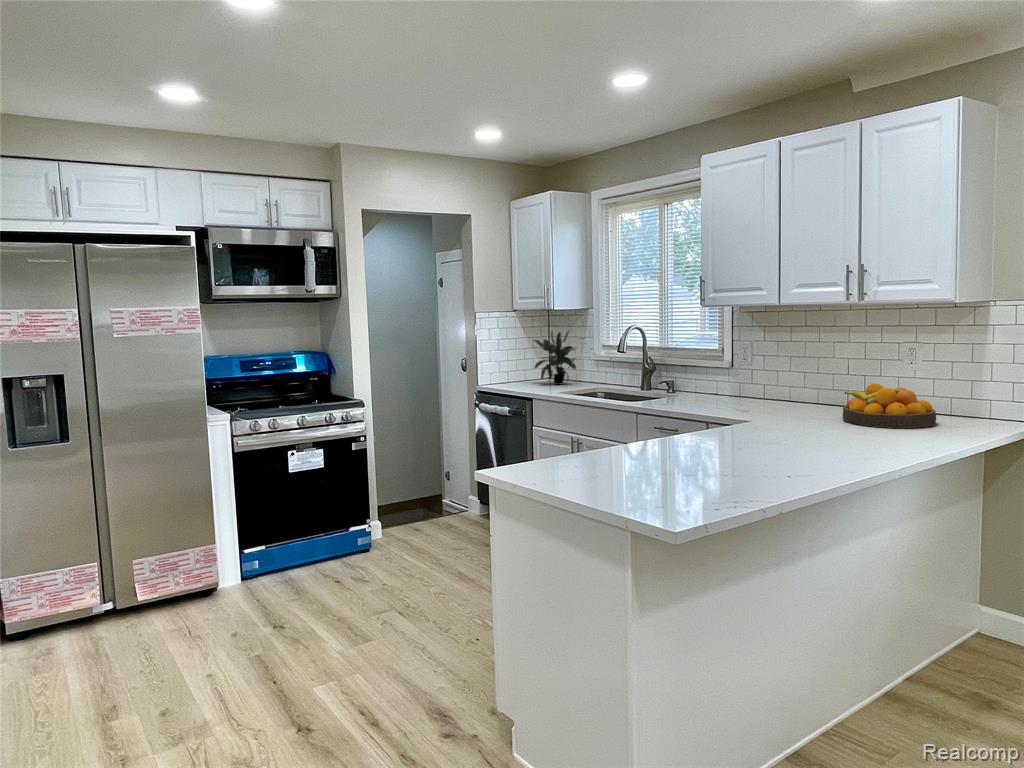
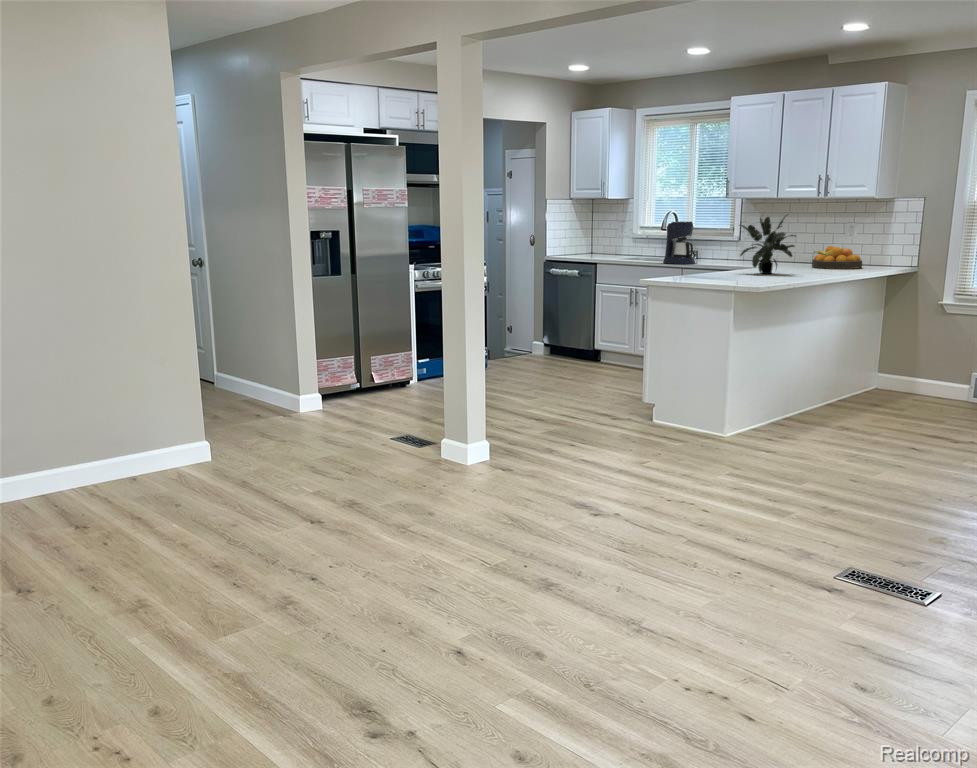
potted plant: present [534,331,576,385] -> present [740,215,796,274]
coffee maker: none [610,343,658,408] -> present [663,221,695,264]

